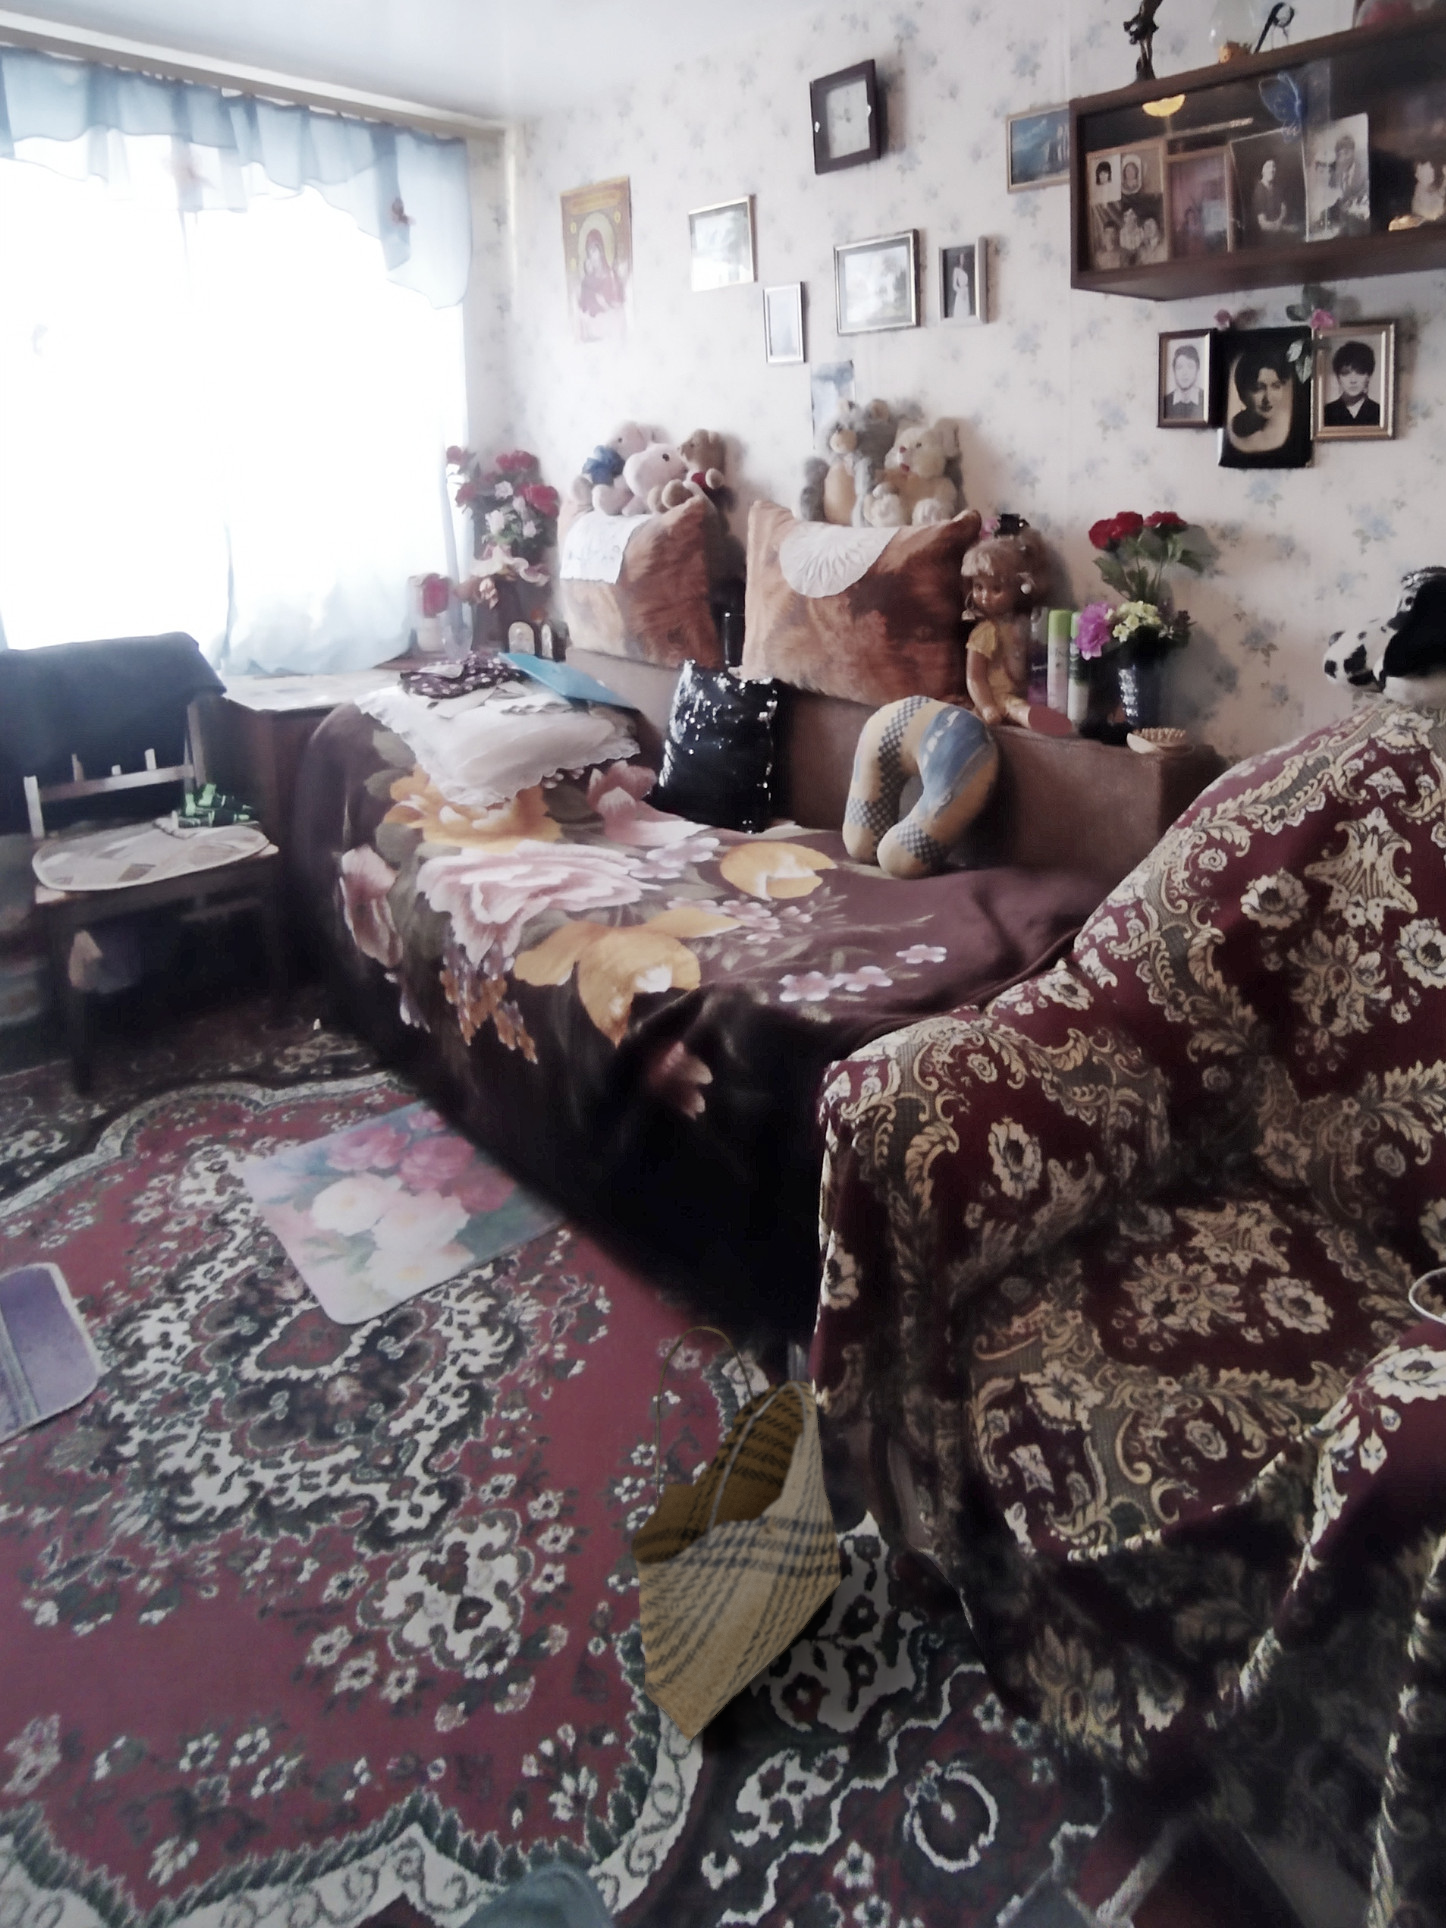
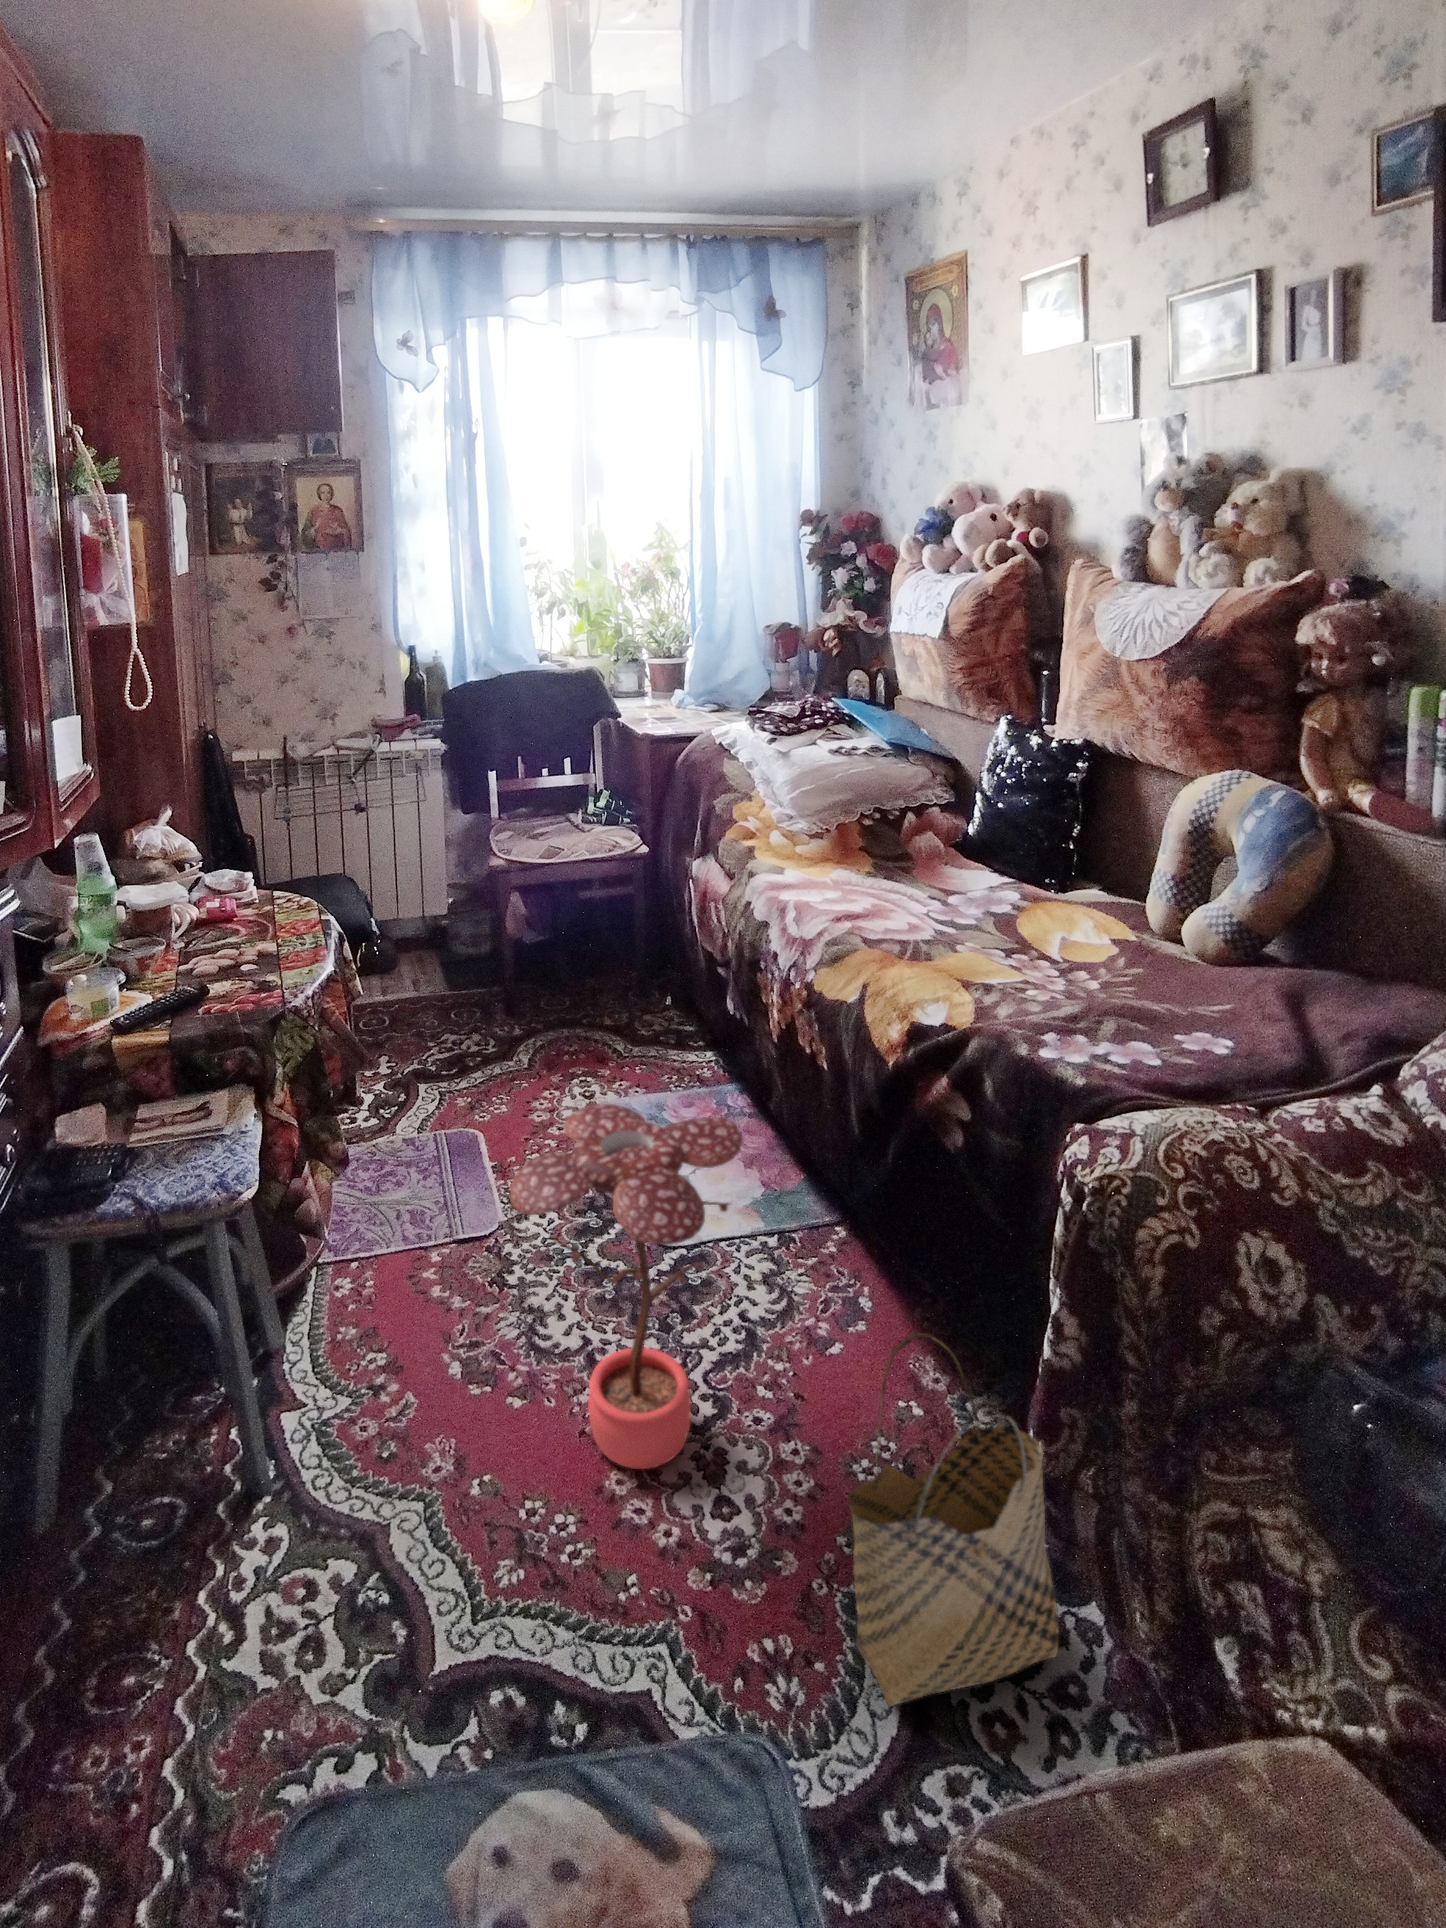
potted plant: none [122,1163,460,1634] -> present [510,1104,743,1469]

